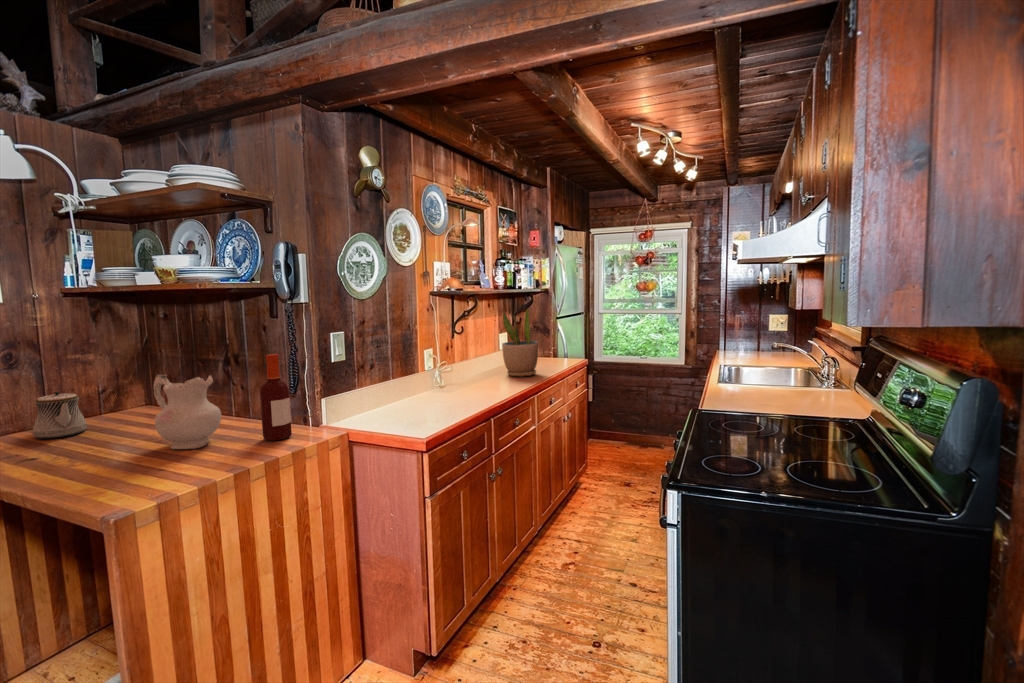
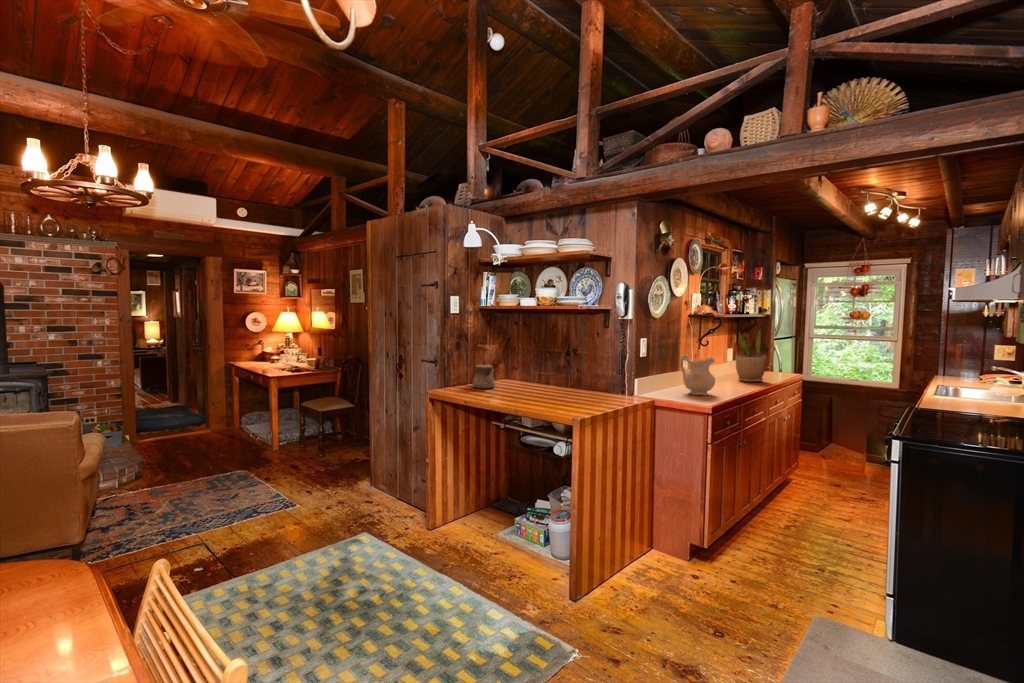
bottle: present [260,354,292,441] -> none [605,348,623,400]
ceramic pitcher: present [154,374,221,449] -> present [680,355,715,395]

